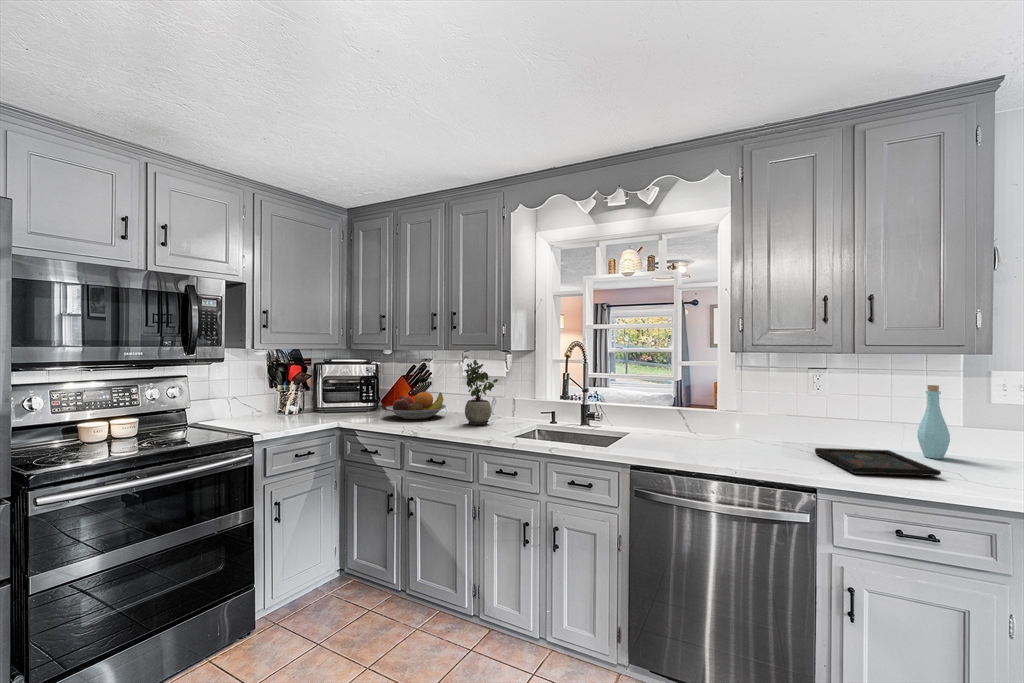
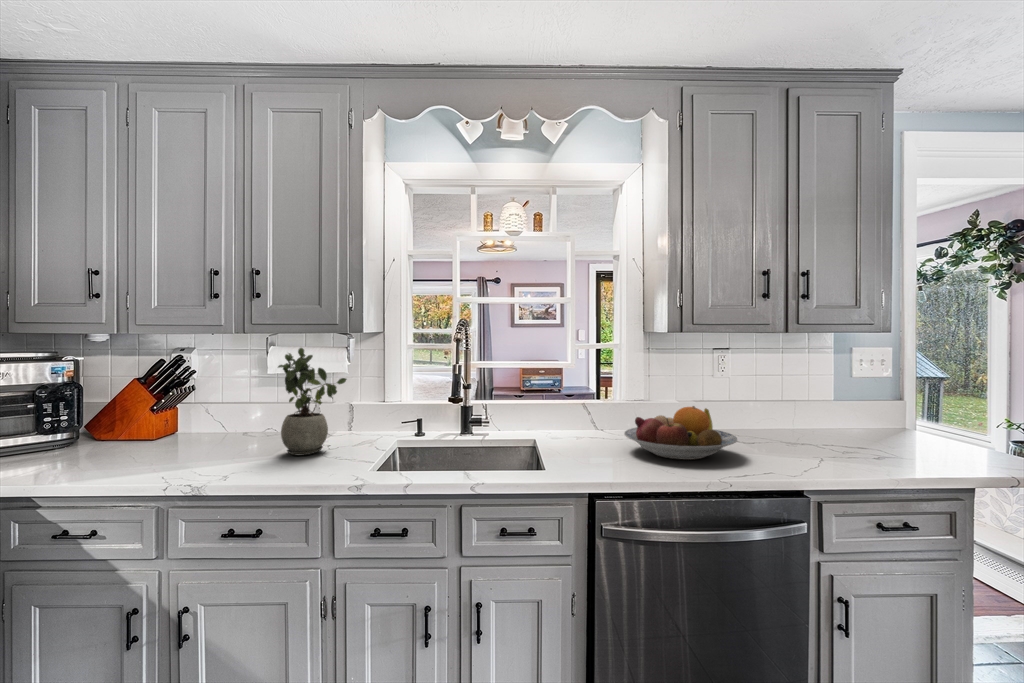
bottle: present [917,385,950,459] -> none [840,364,872,440]
fruit bowl: present [386,392,446,419] -> present [624,406,737,460]
tray: present [815,448,941,476] -> none [774,436,938,472]

